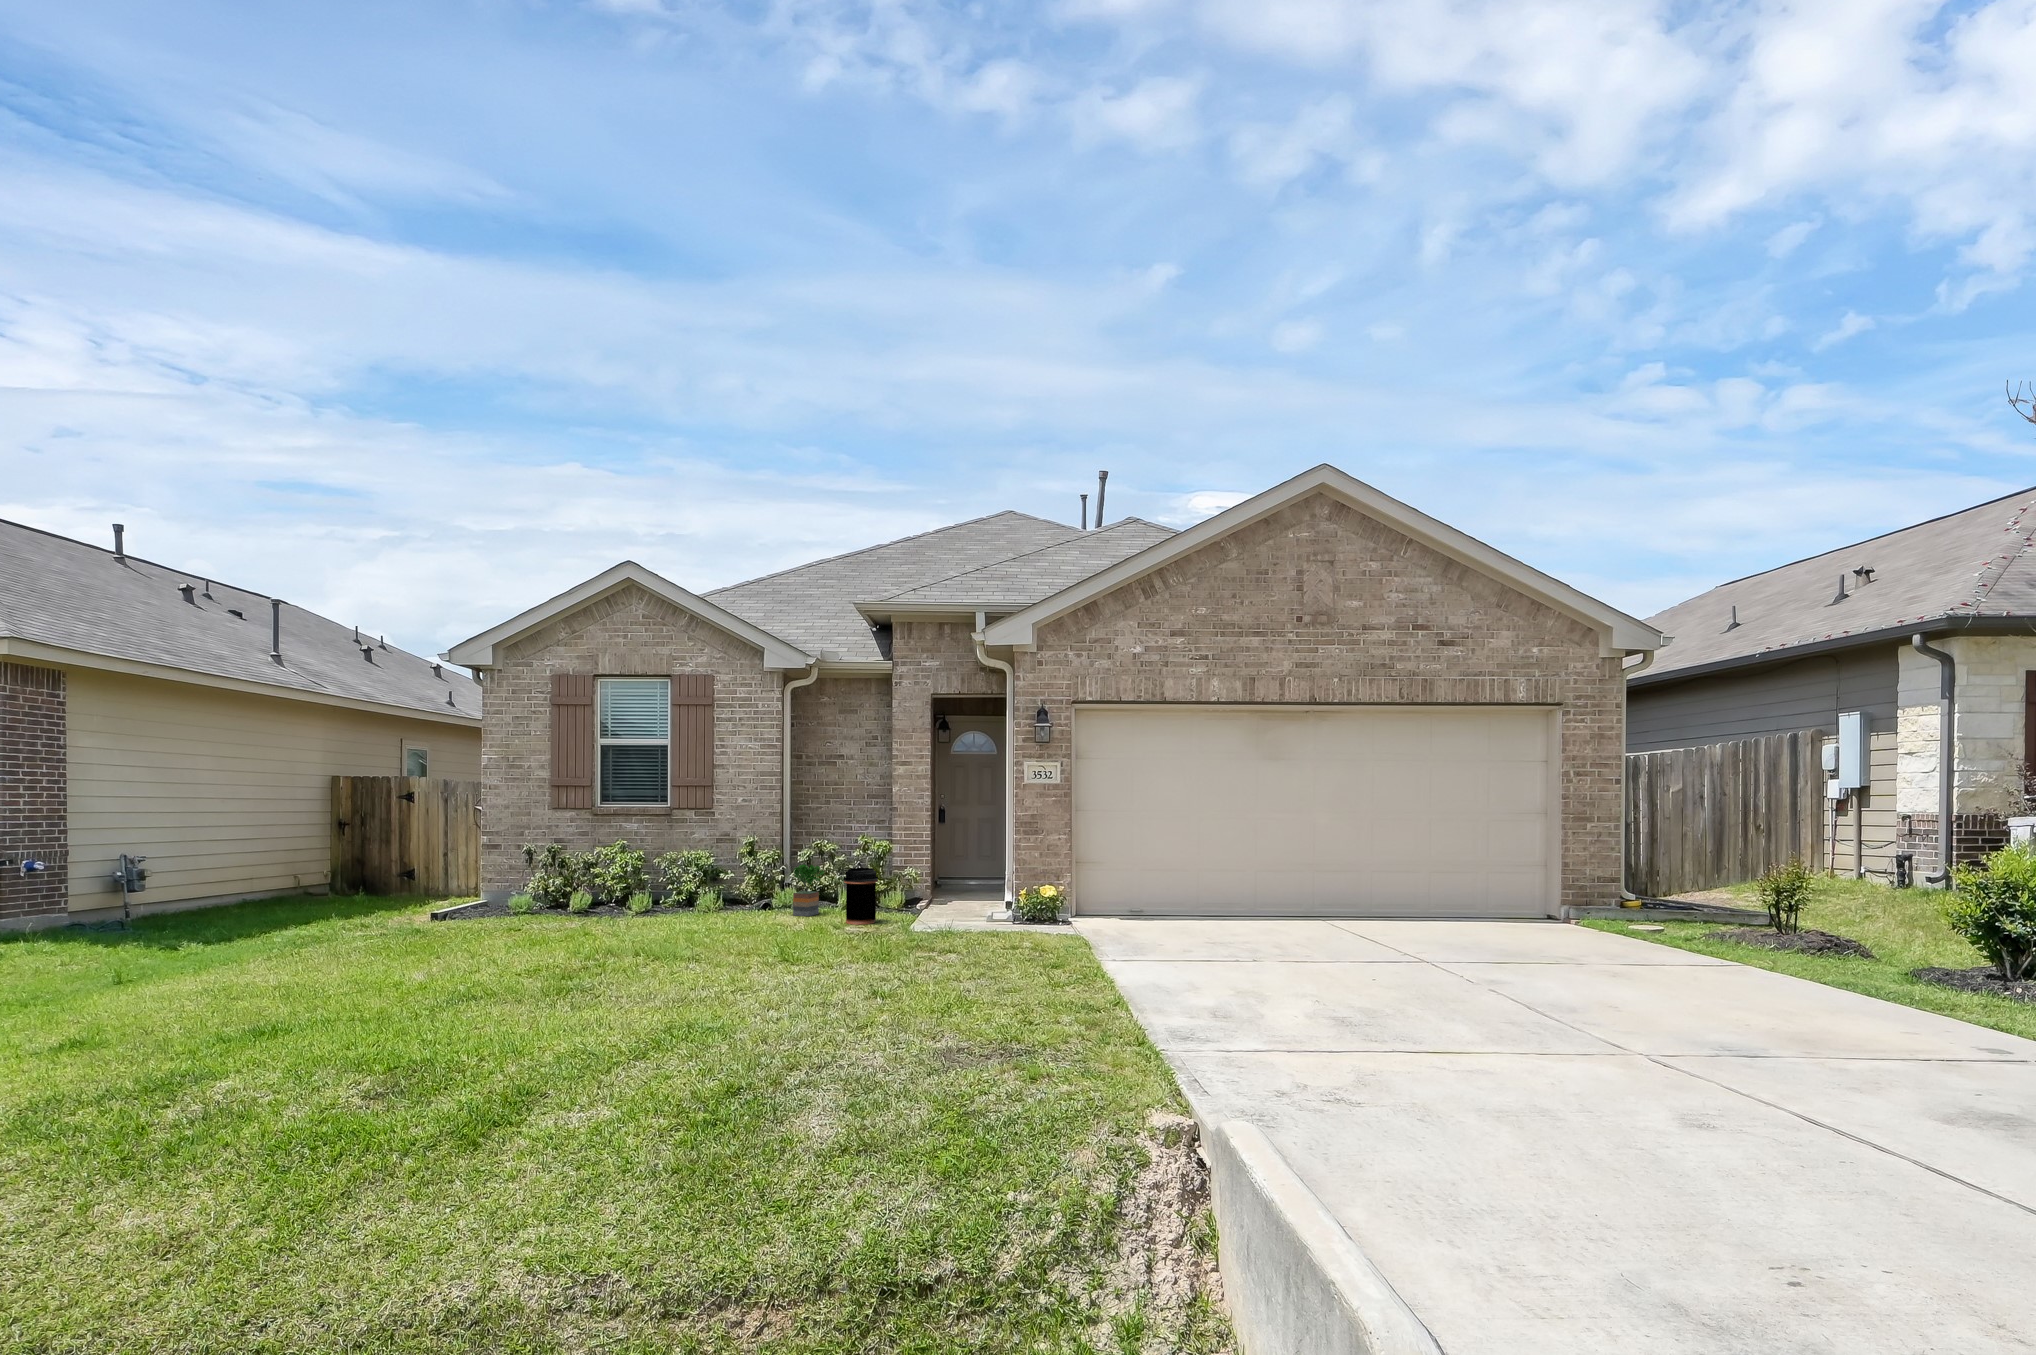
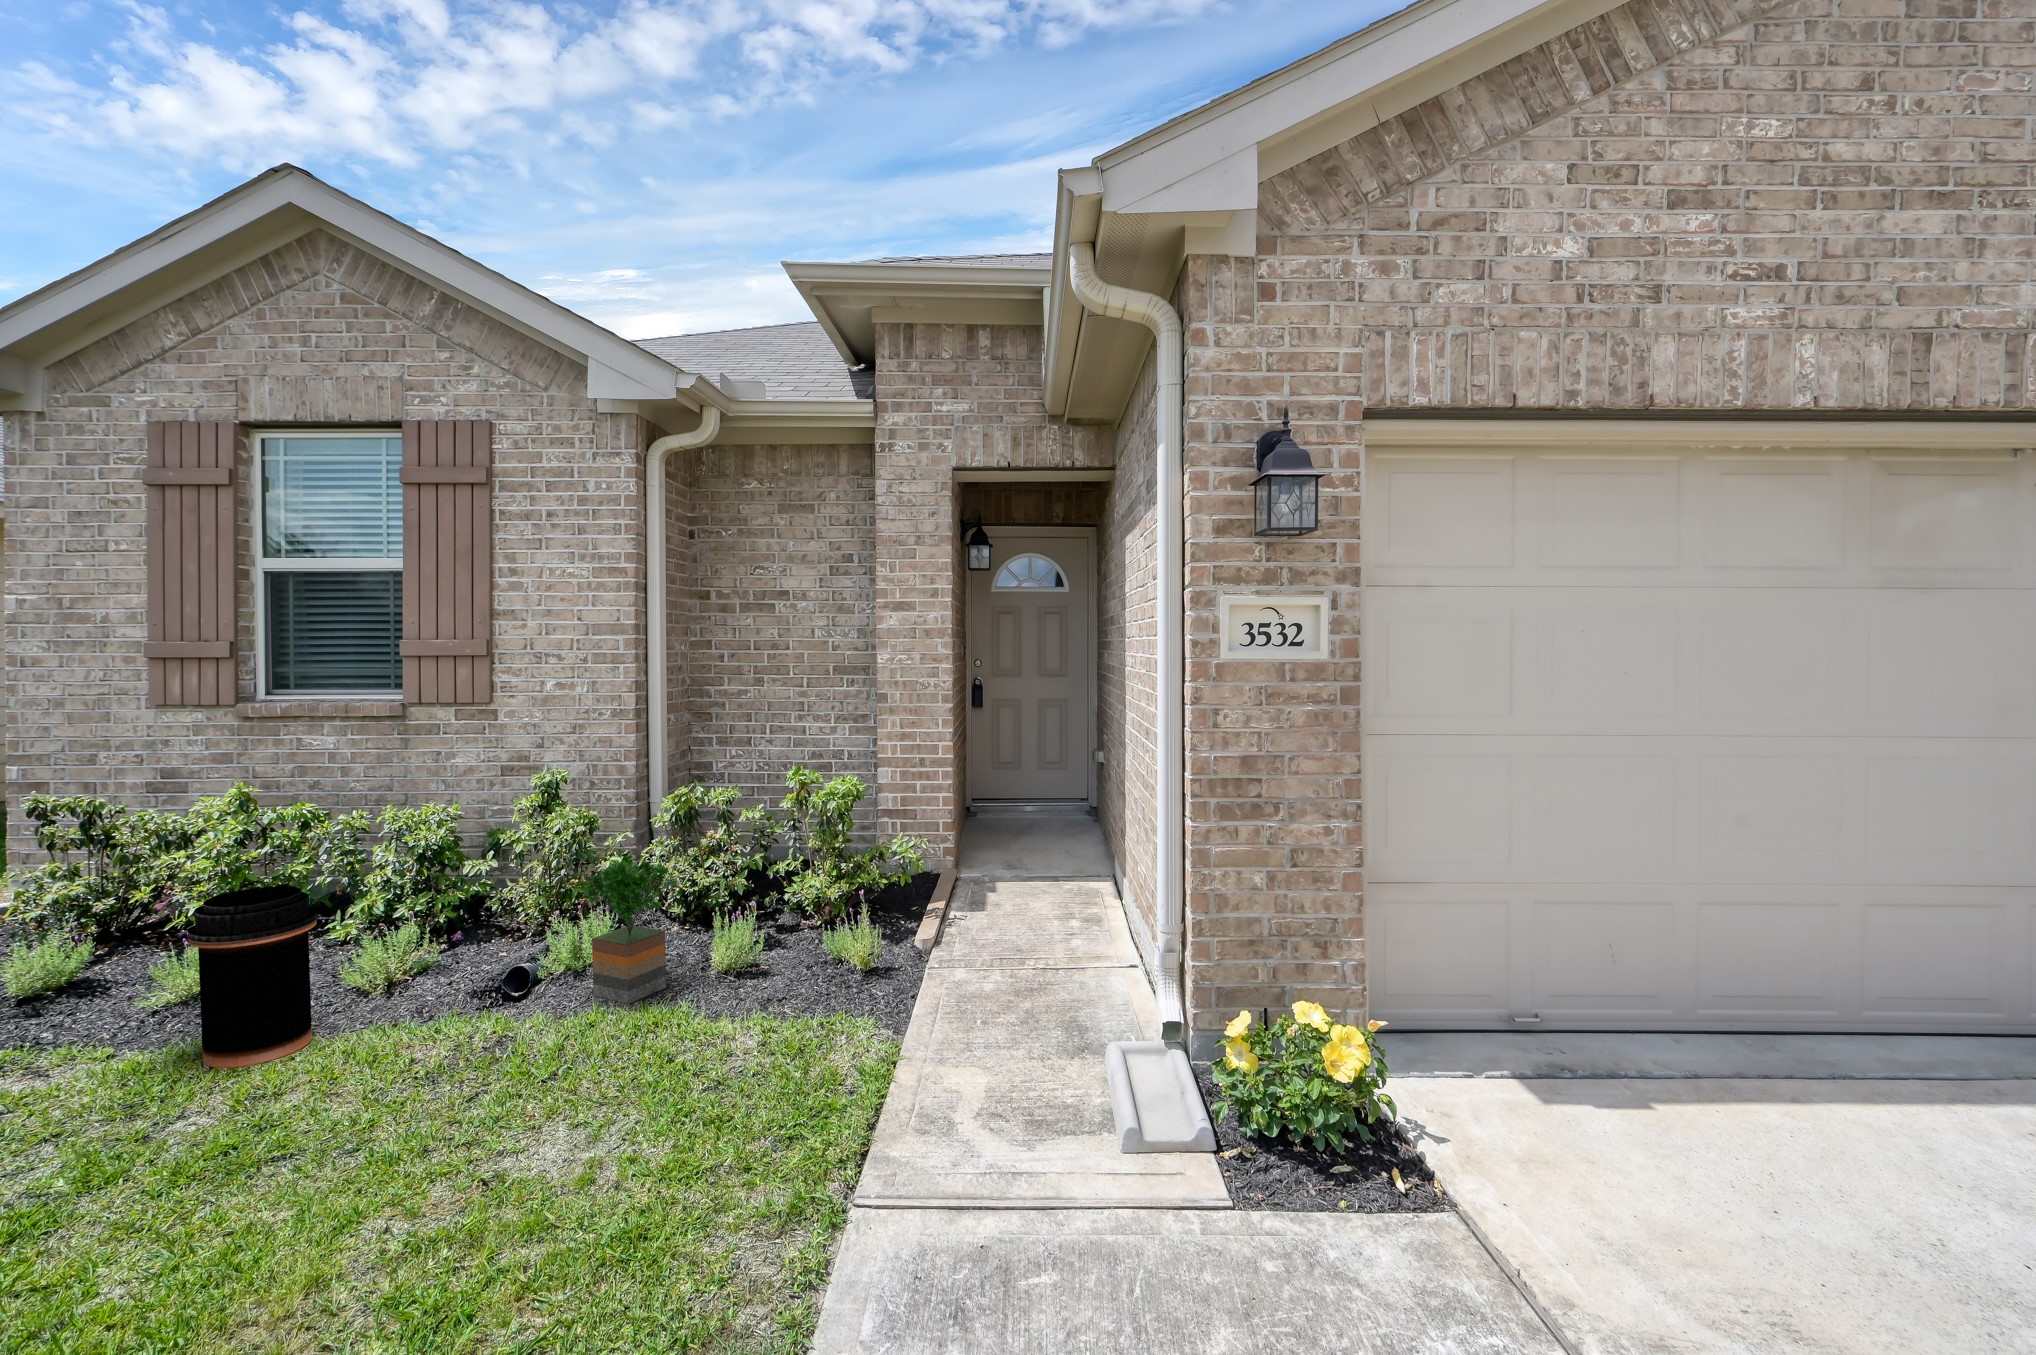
trash can: present [844,868,878,924] -> present [187,886,317,1068]

